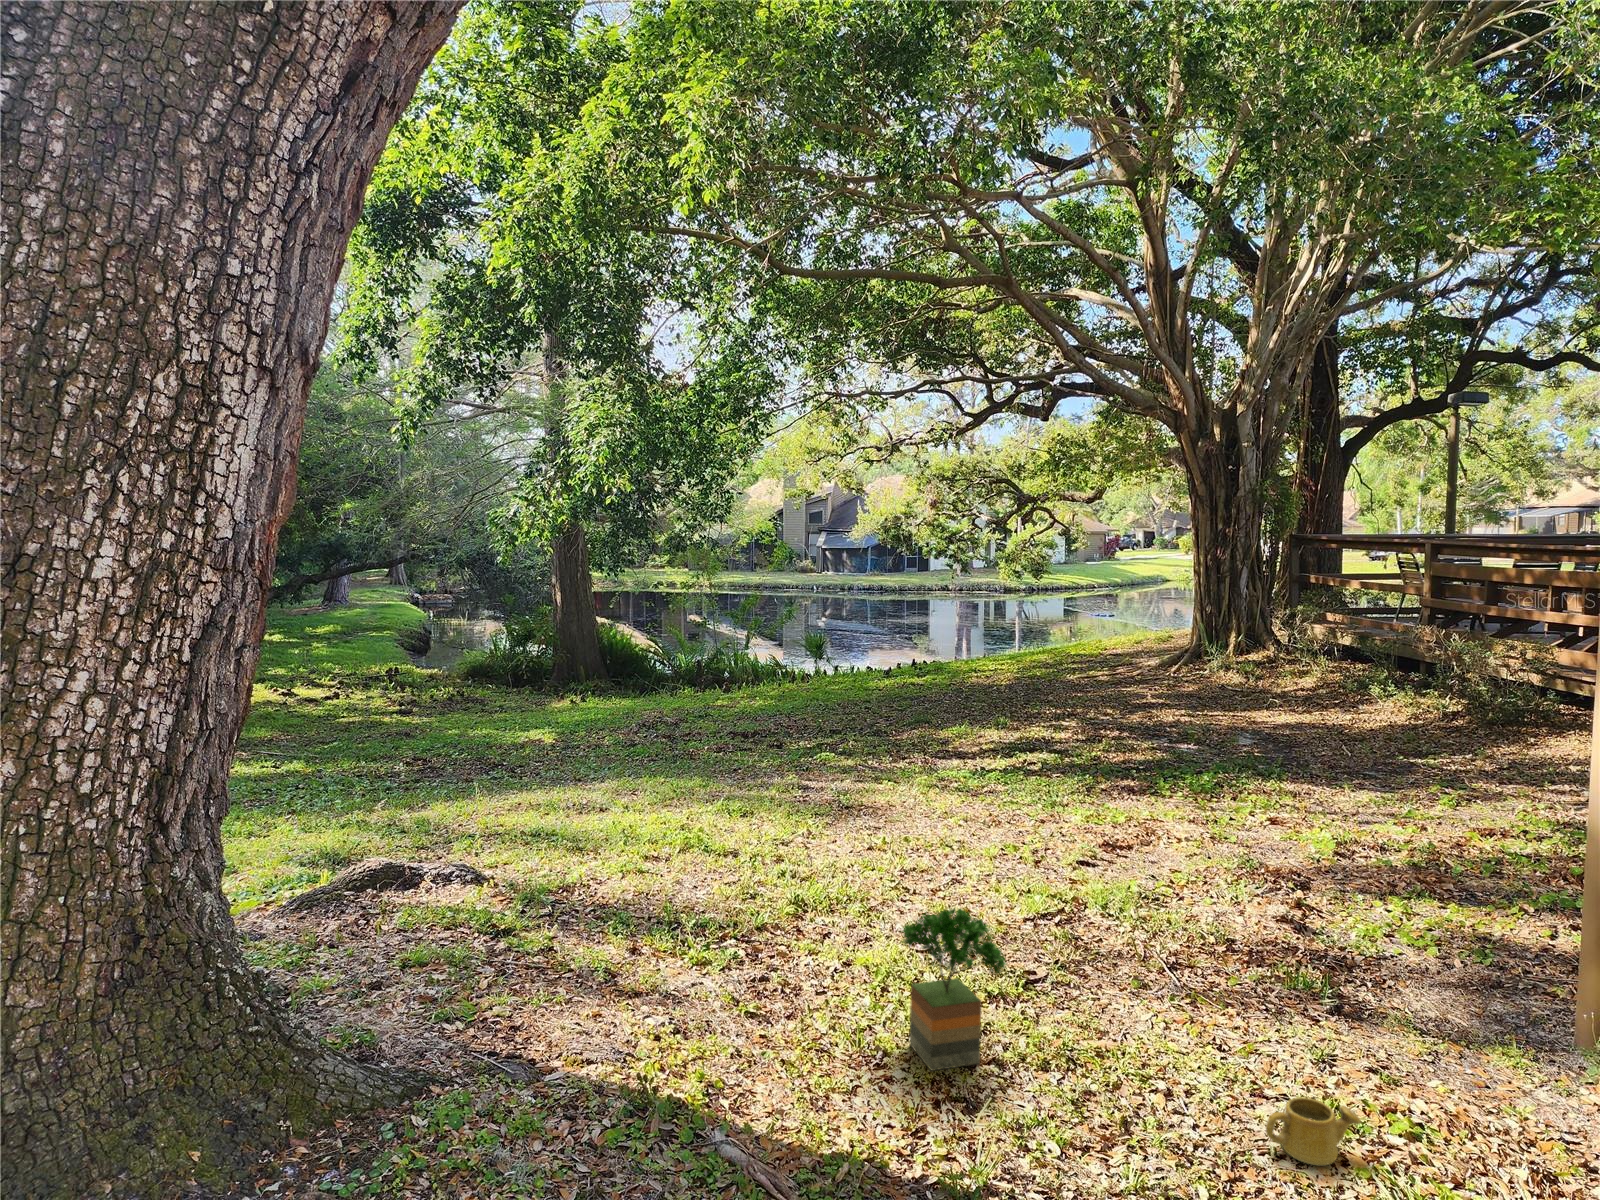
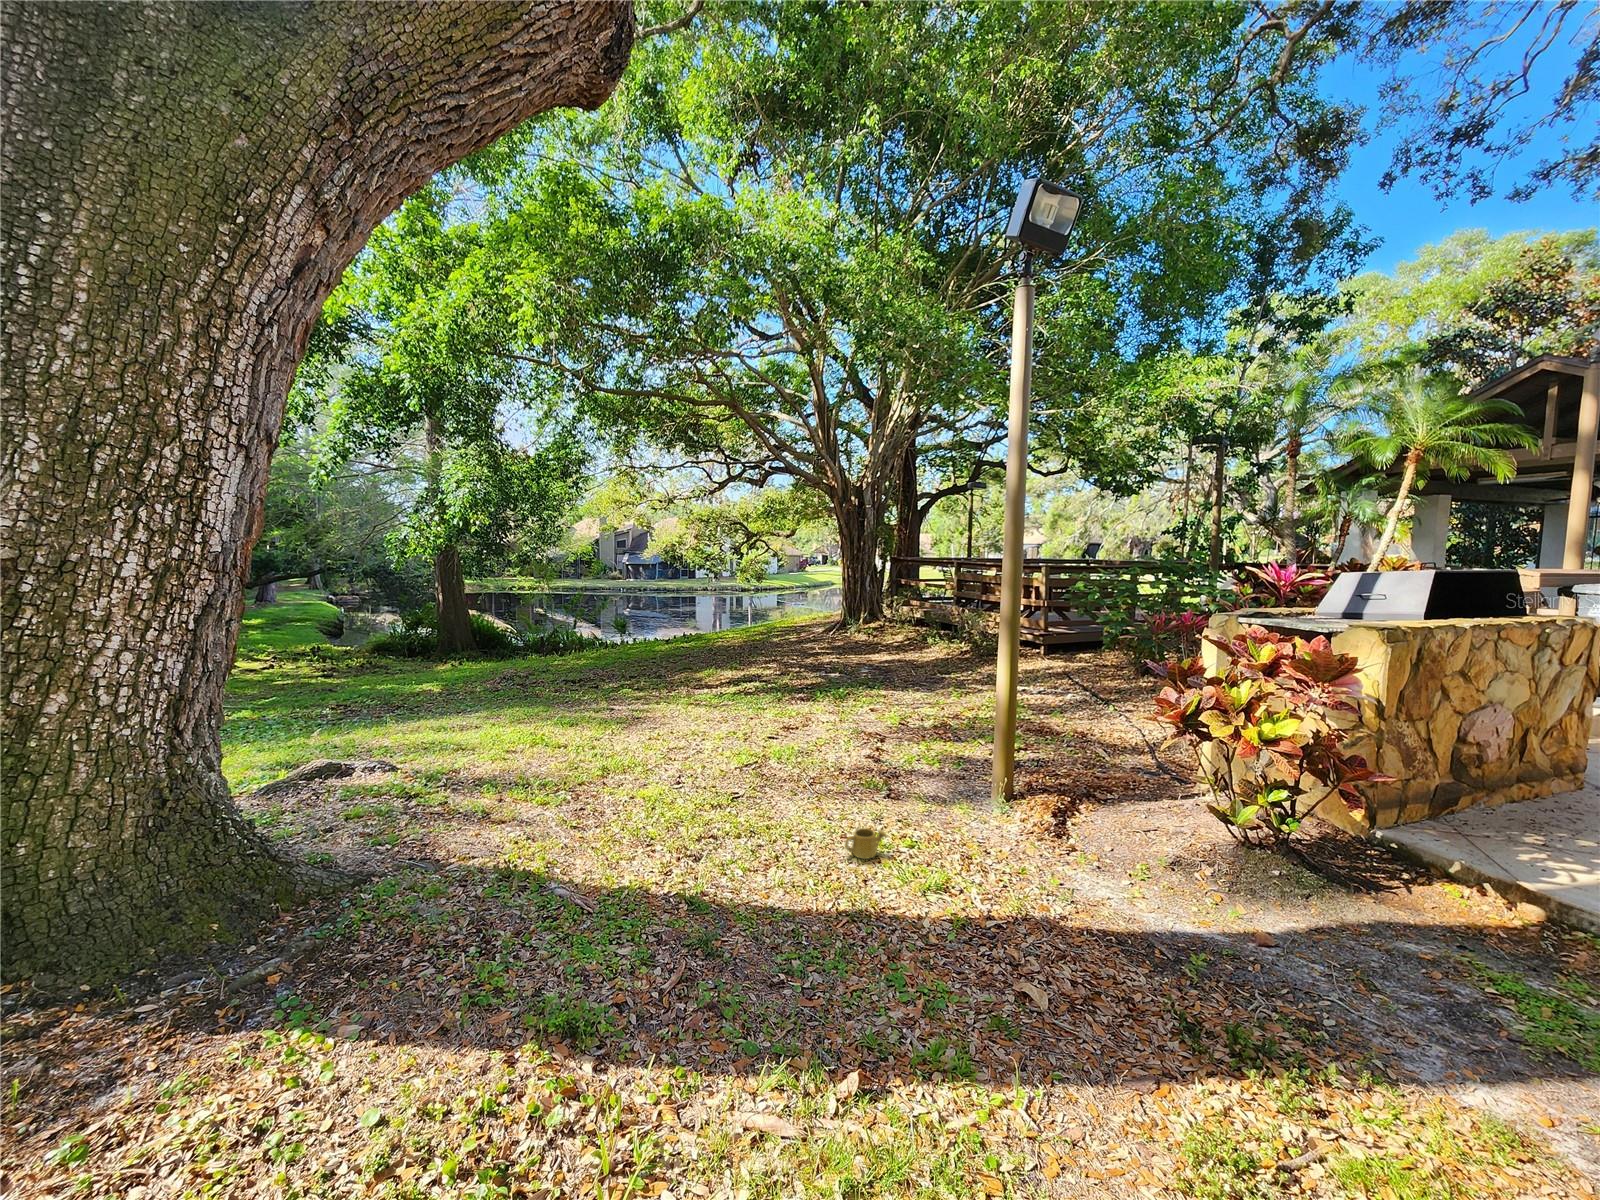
potted tree: present [902,908,1006,1071] -> none [662,754,720,842]

